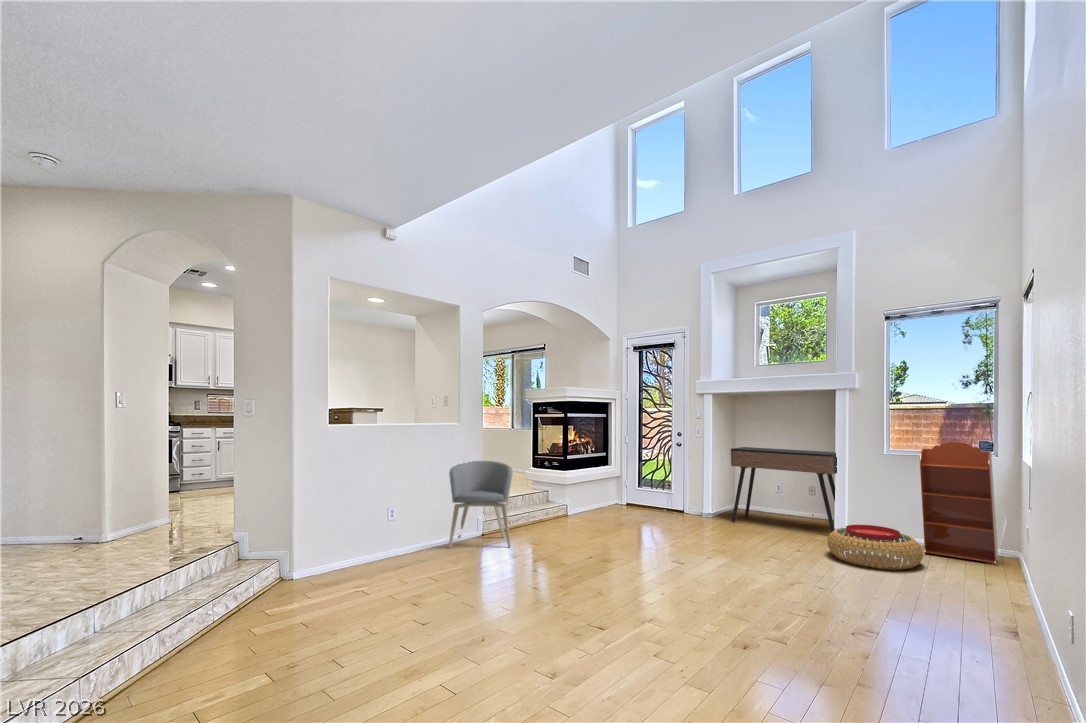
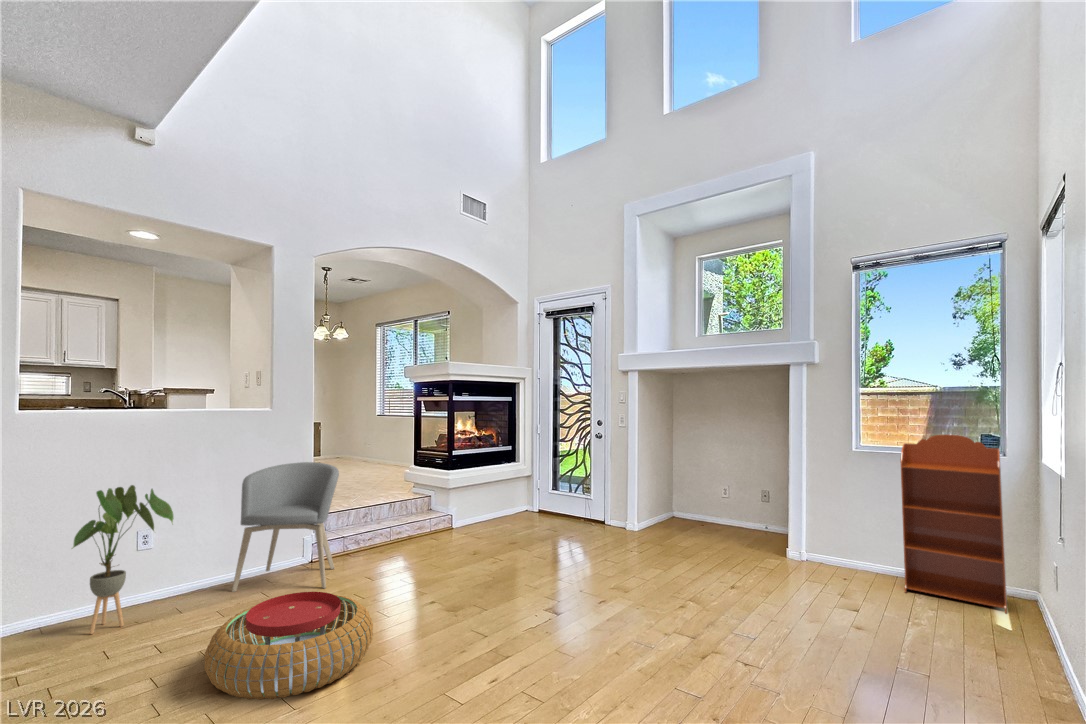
console table: present [731,447,837,532] -> none [658,439,802,561]
house plant: none [370,472,429,566] -> present [73,485,174,634]
pouf: present [827,525,923,570] -> present [205,592,373,700]

